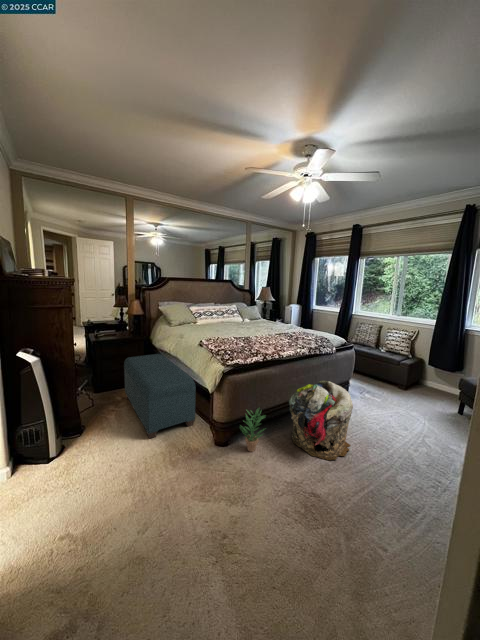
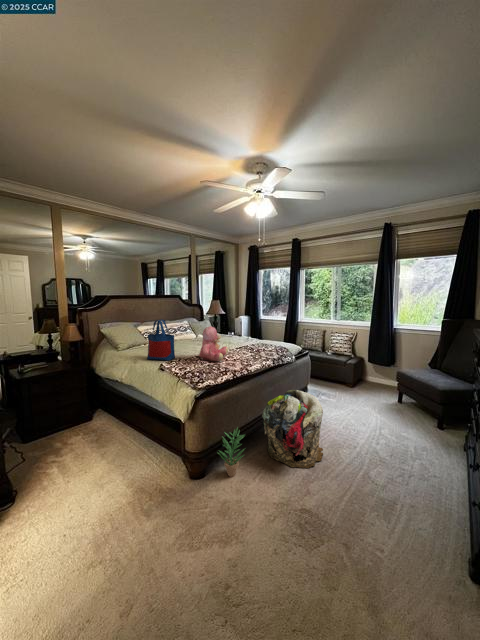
tote bag: none [192,301,216,339] -> present [147,320,175,361]
teddy bear: none [237,310,265,344] -> present [199,326,228,362]
bench: present [124,354,196,438] -> none [62,385,163,488]

